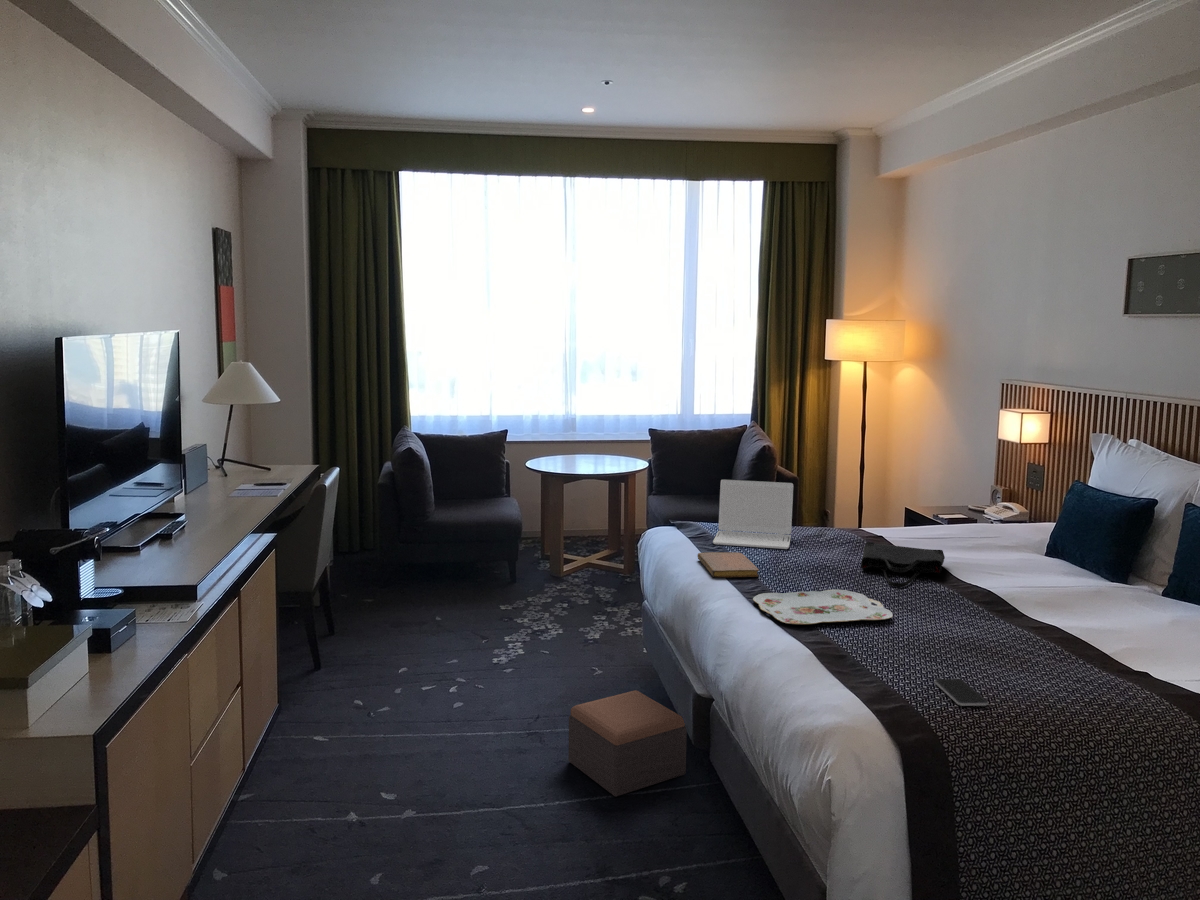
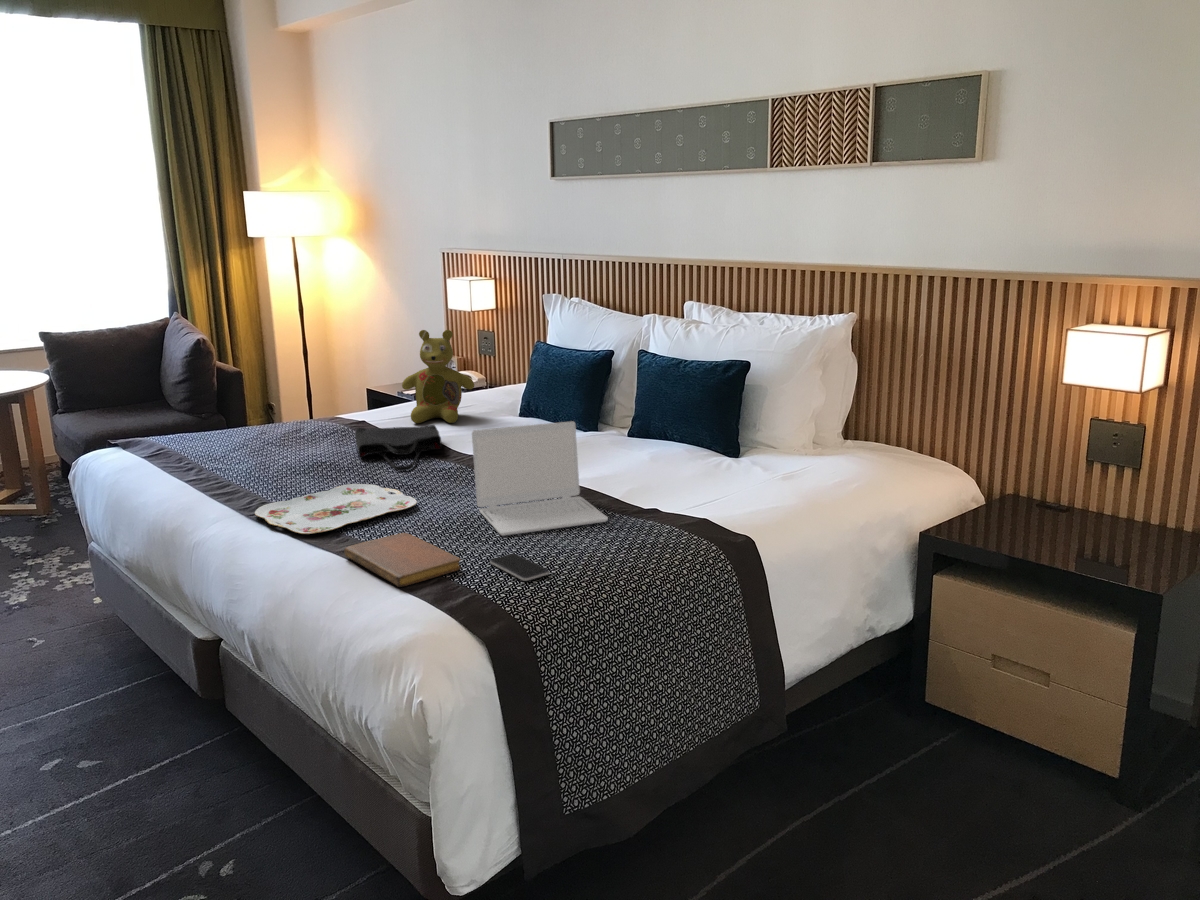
stuffed bear: none [924,458,997,551] -> present [402,330,474,423]
laptop: present [713,480,793,549] -> present [472,421,608,535]
notebook: present [698,552,759,577] -> present [344,533,461,587]
footstool: present [568,690,687,797] -> none [20,654,196,791]

